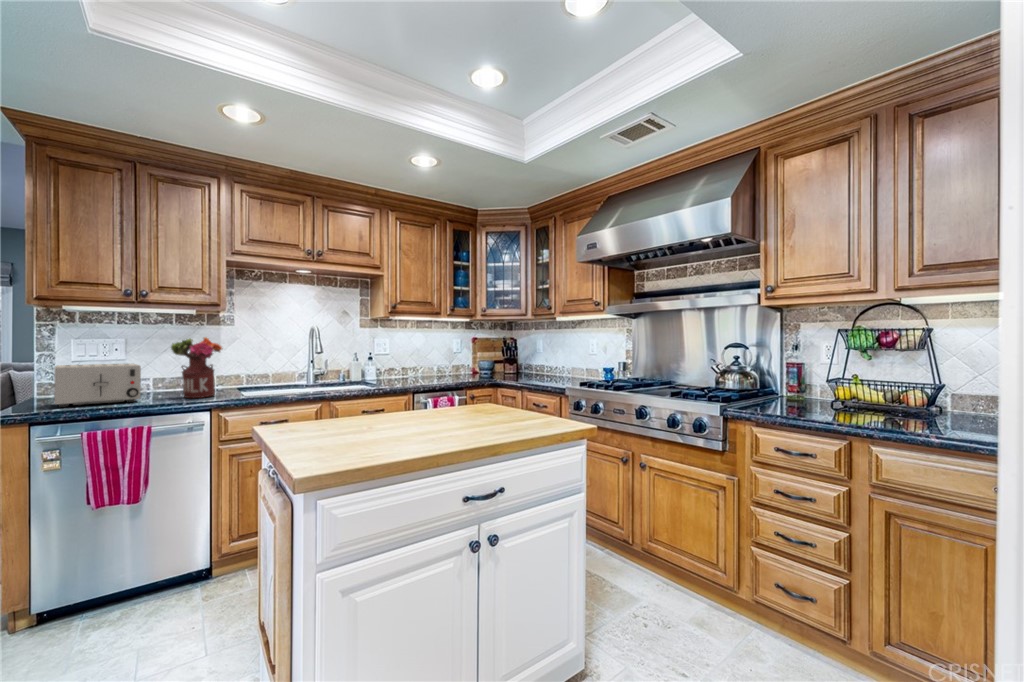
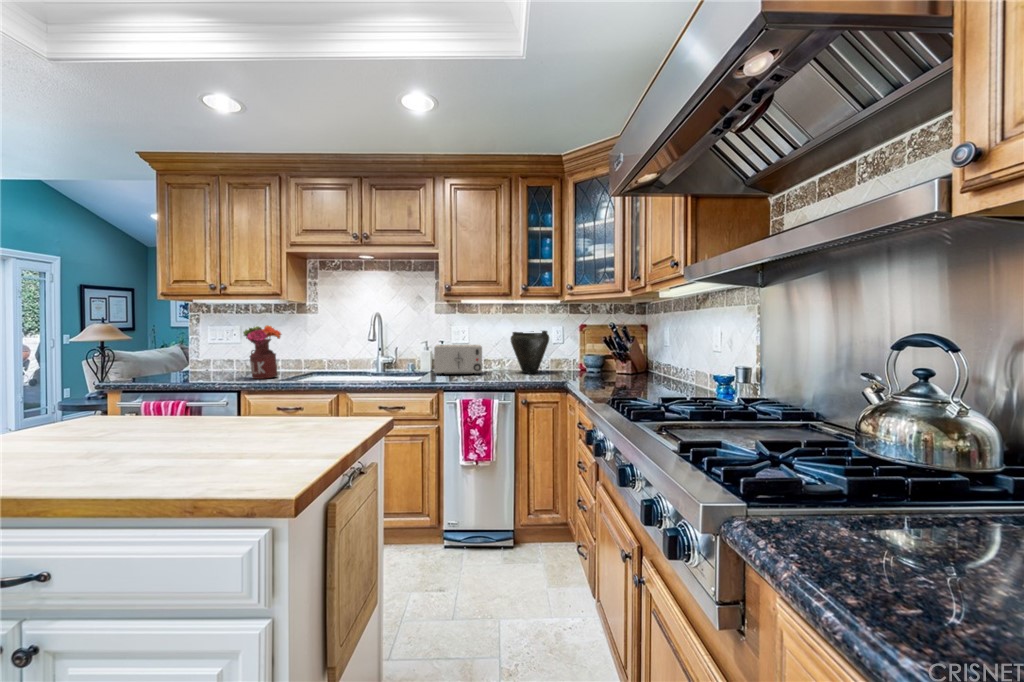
vase: none [423,343,454,378] -> present [511,330,549,373]
toaster: present [54,364,141,407] -> present [434,345,482,375]

